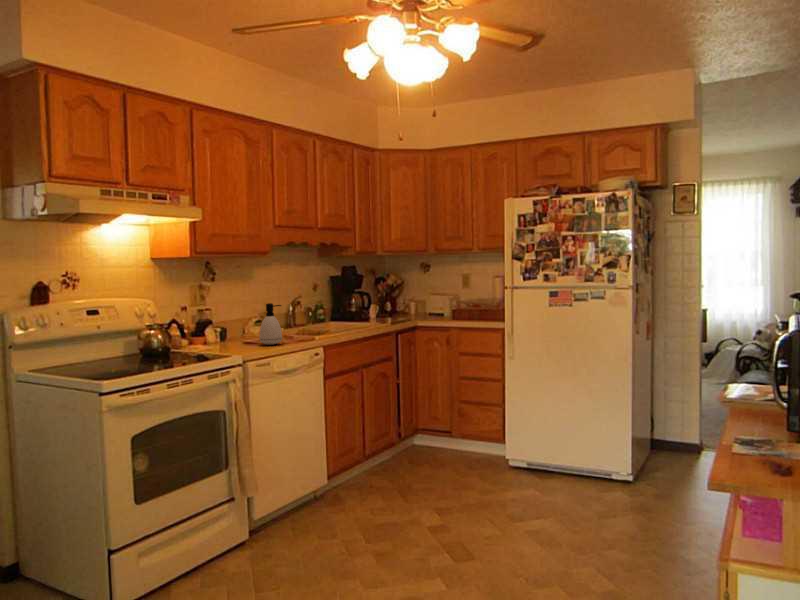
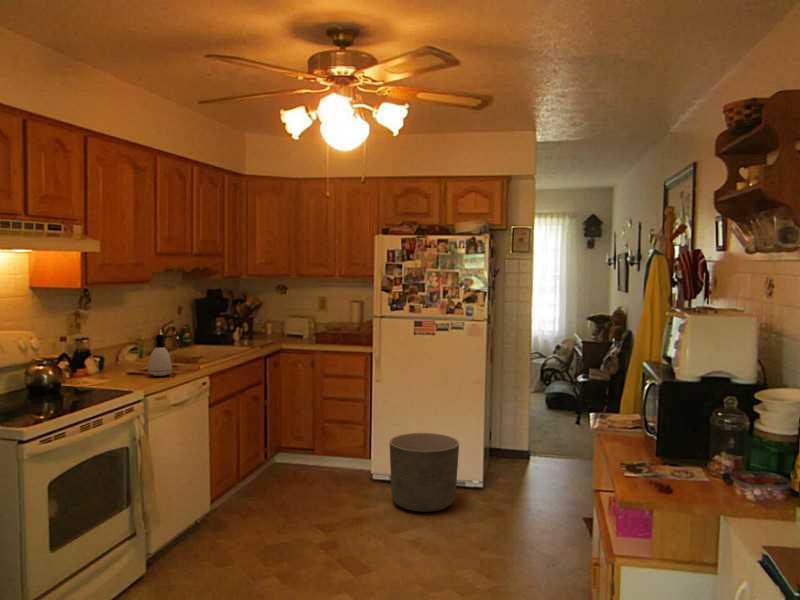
planter: none [519,416,599,504] -> present [390,433,459,512]

